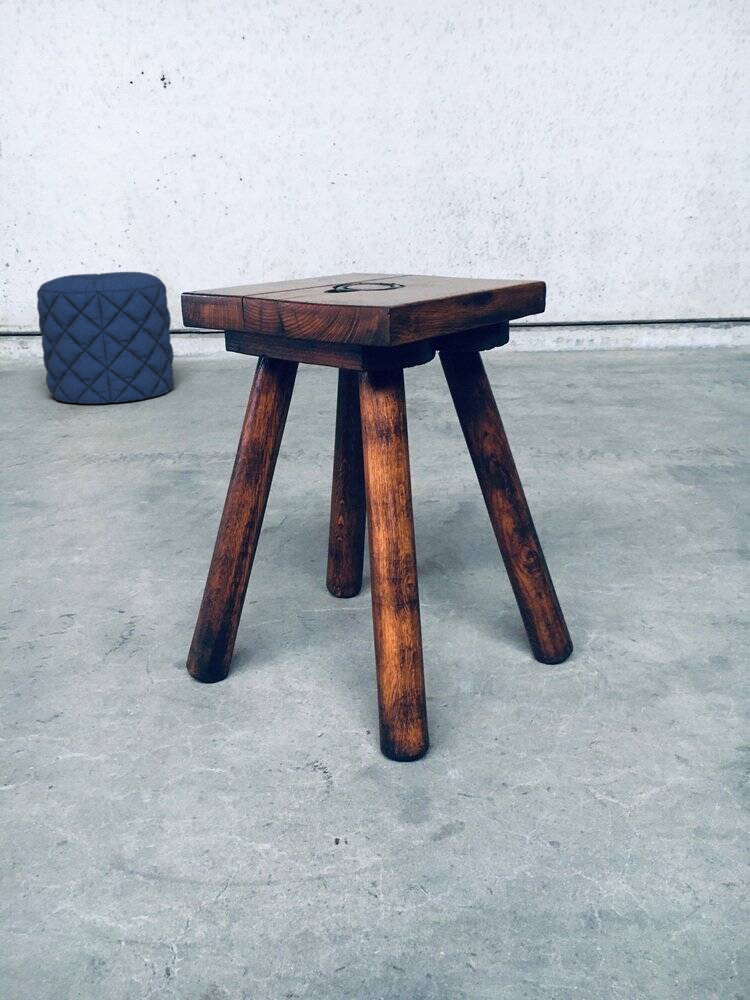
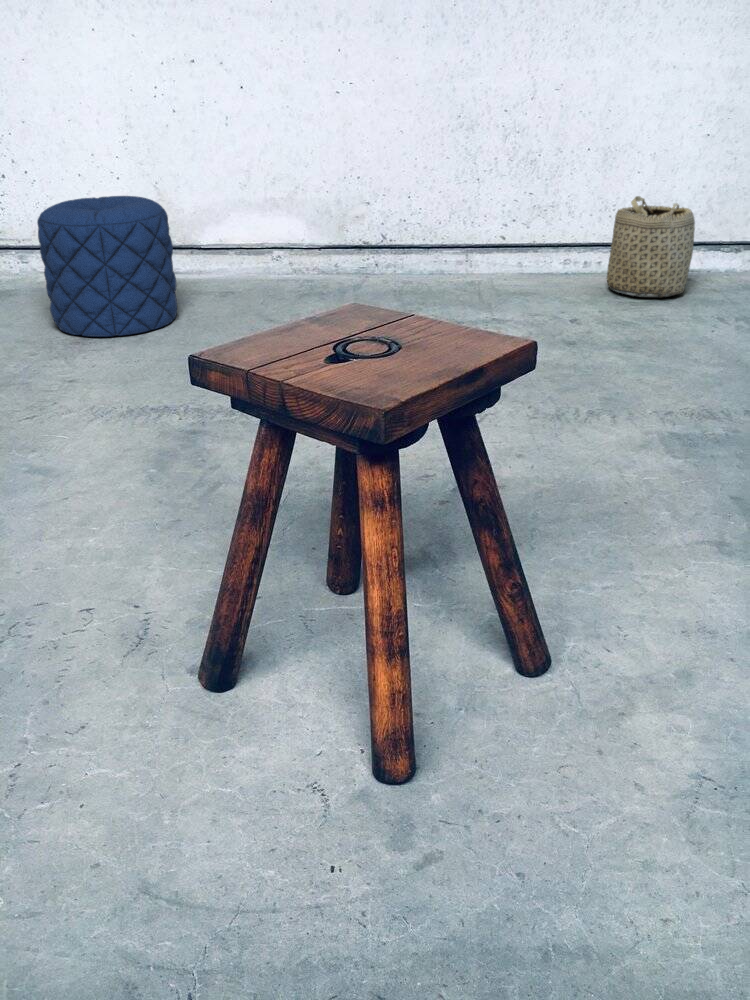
basket: none [601,271,685,366] -> present [607,196,695,297]

